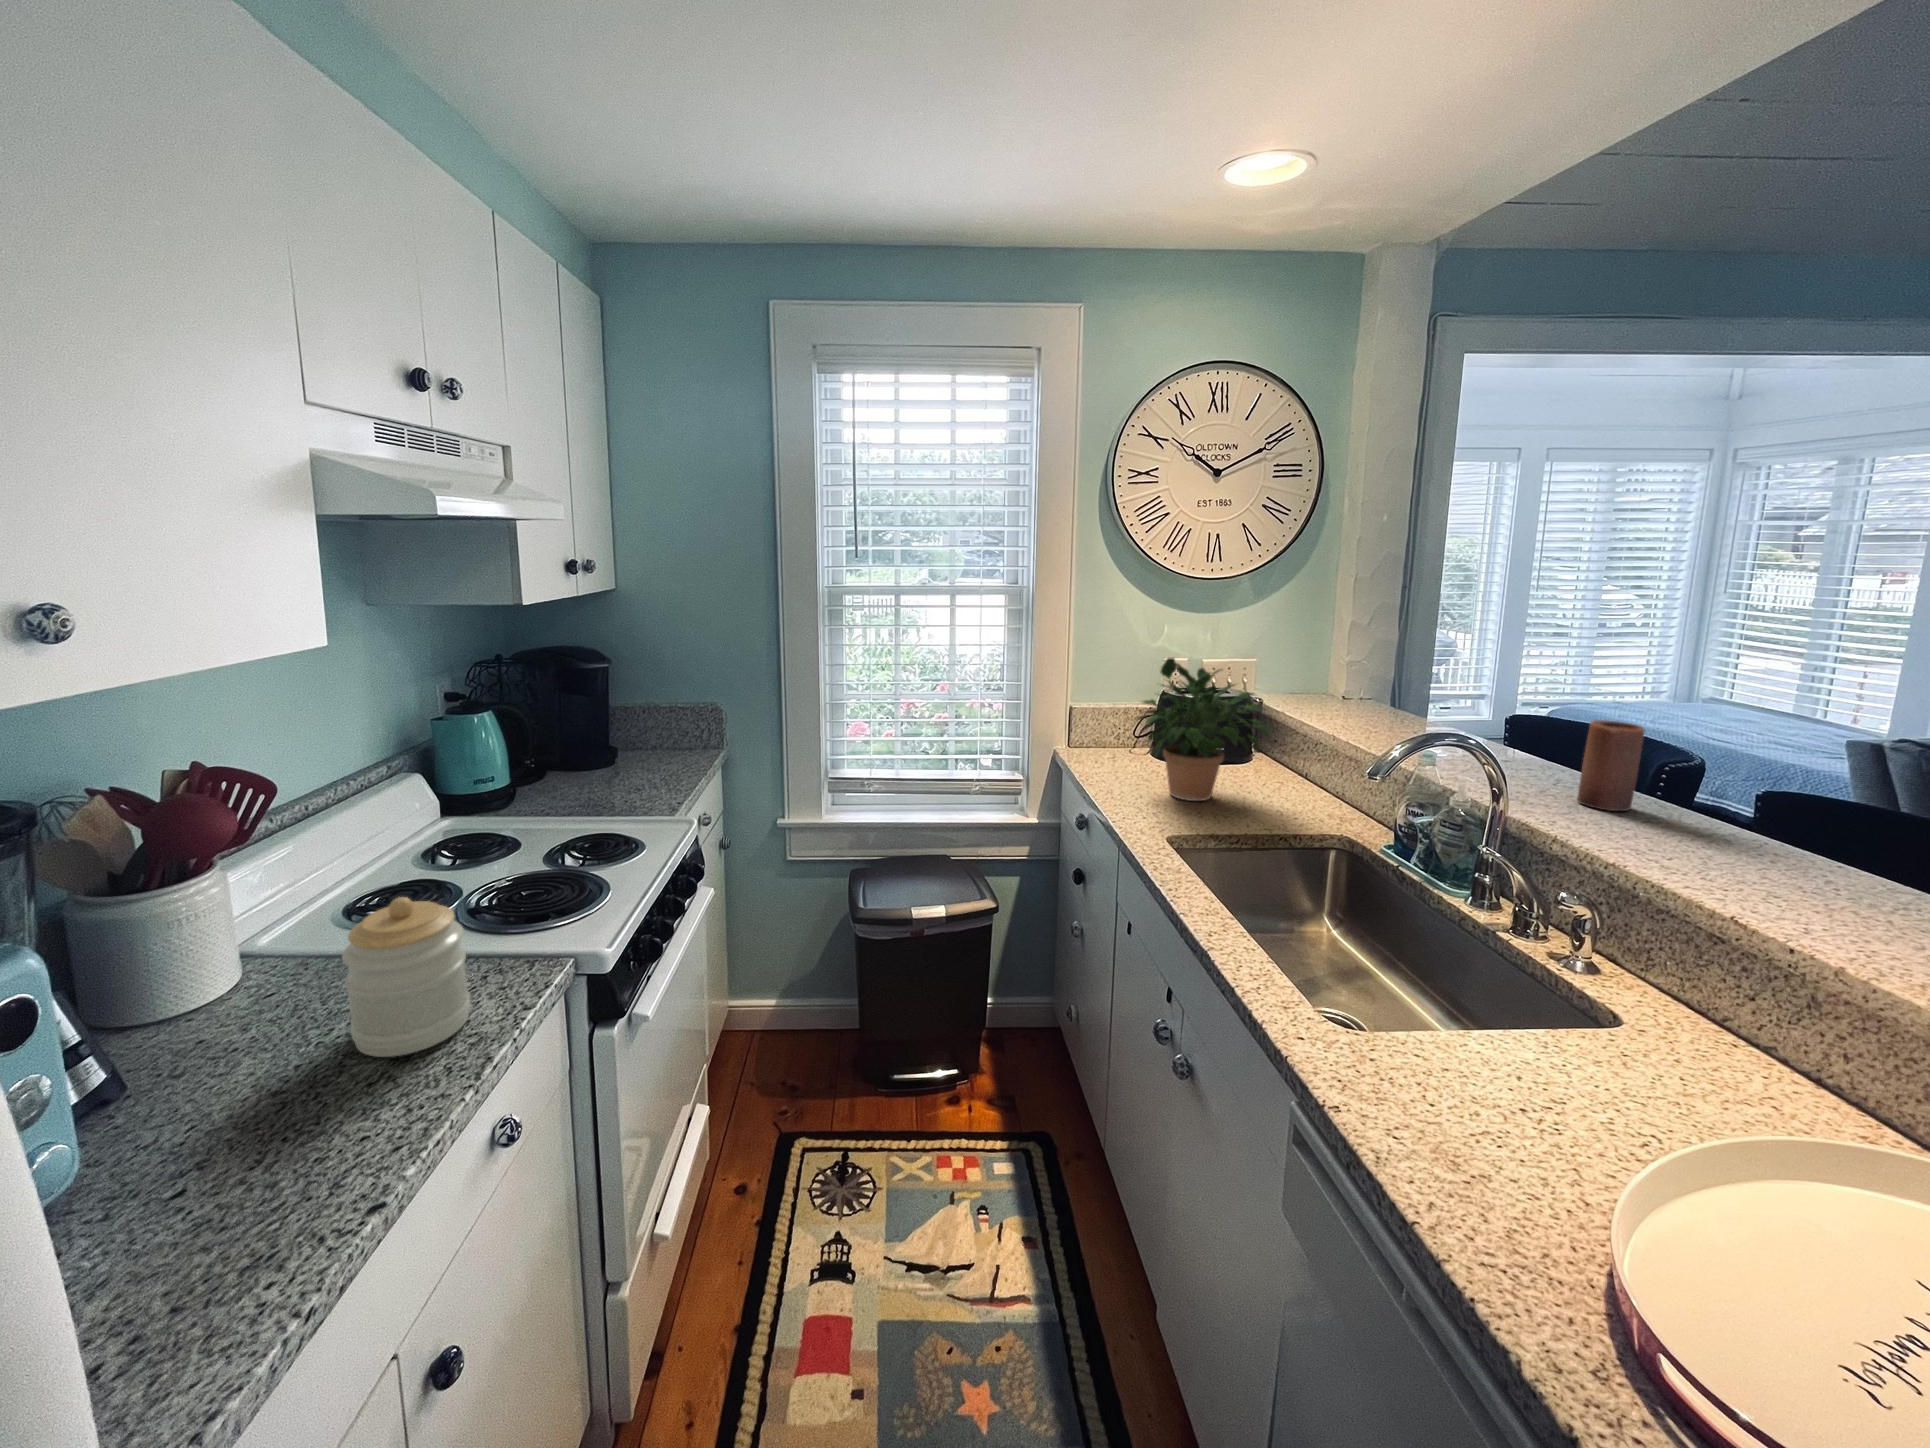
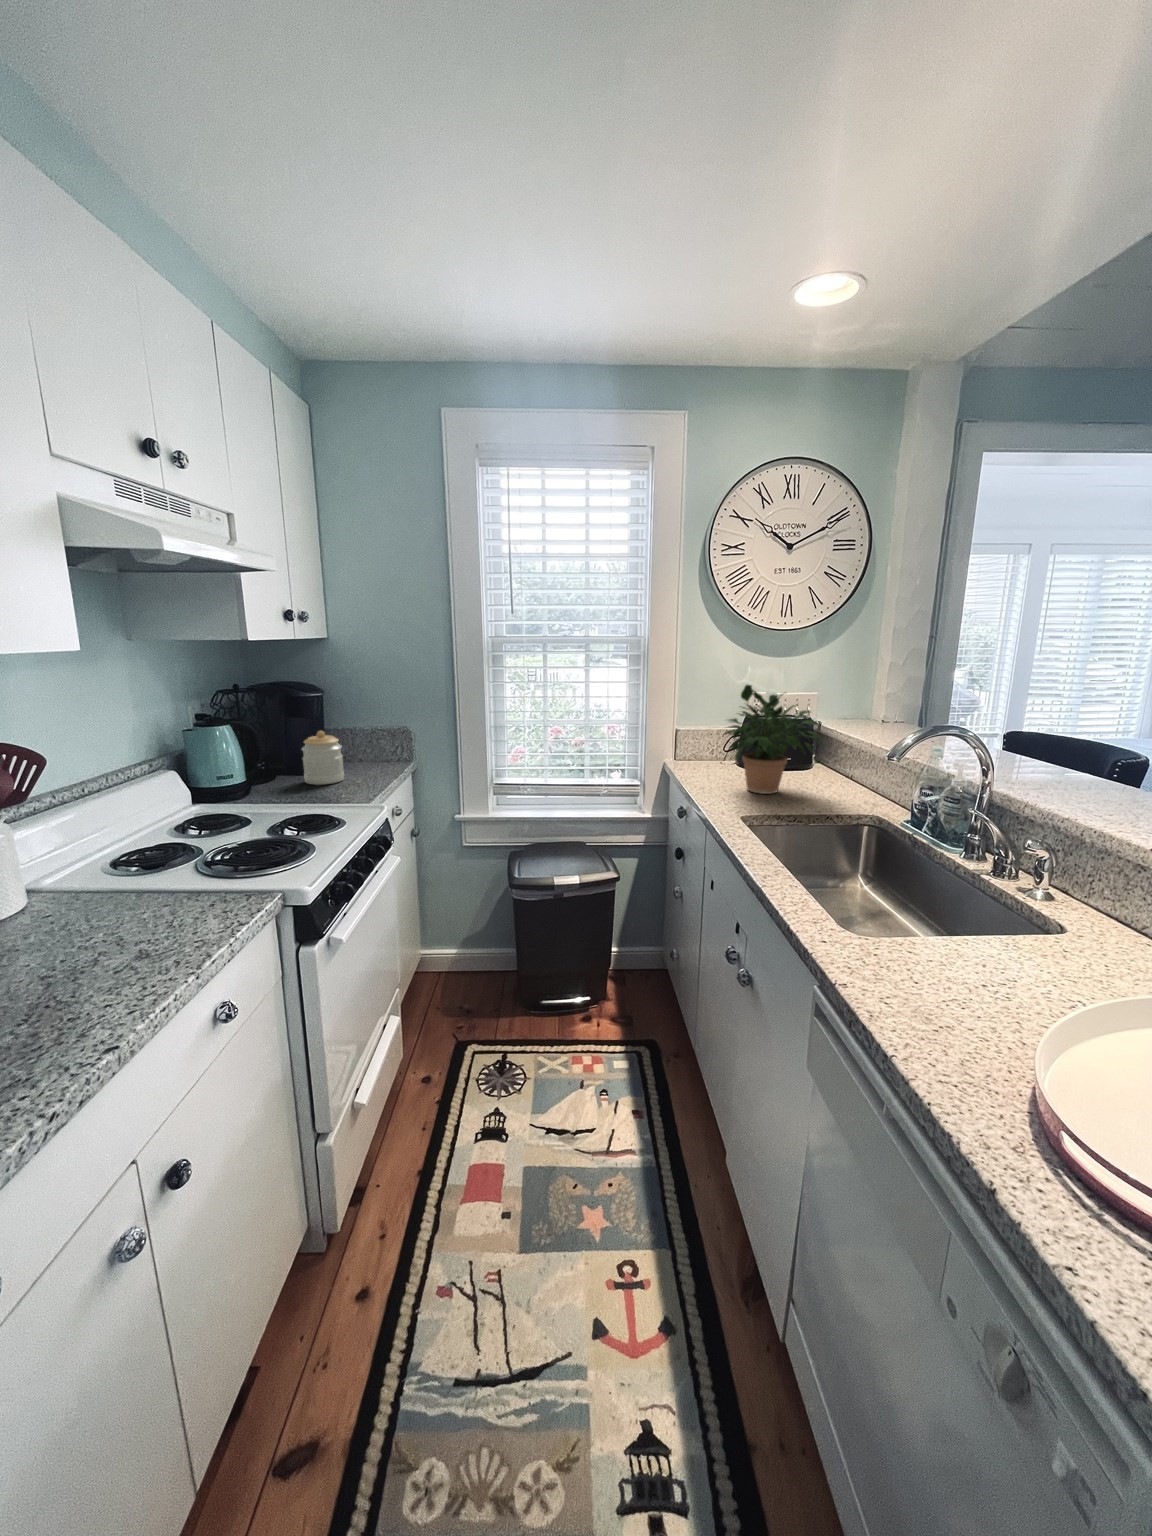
candle: present [1578,720,1644,811] -> none [1046,722,1098,789]
jar: present [342,897,470,1057] -> present [302,731,344,785]

